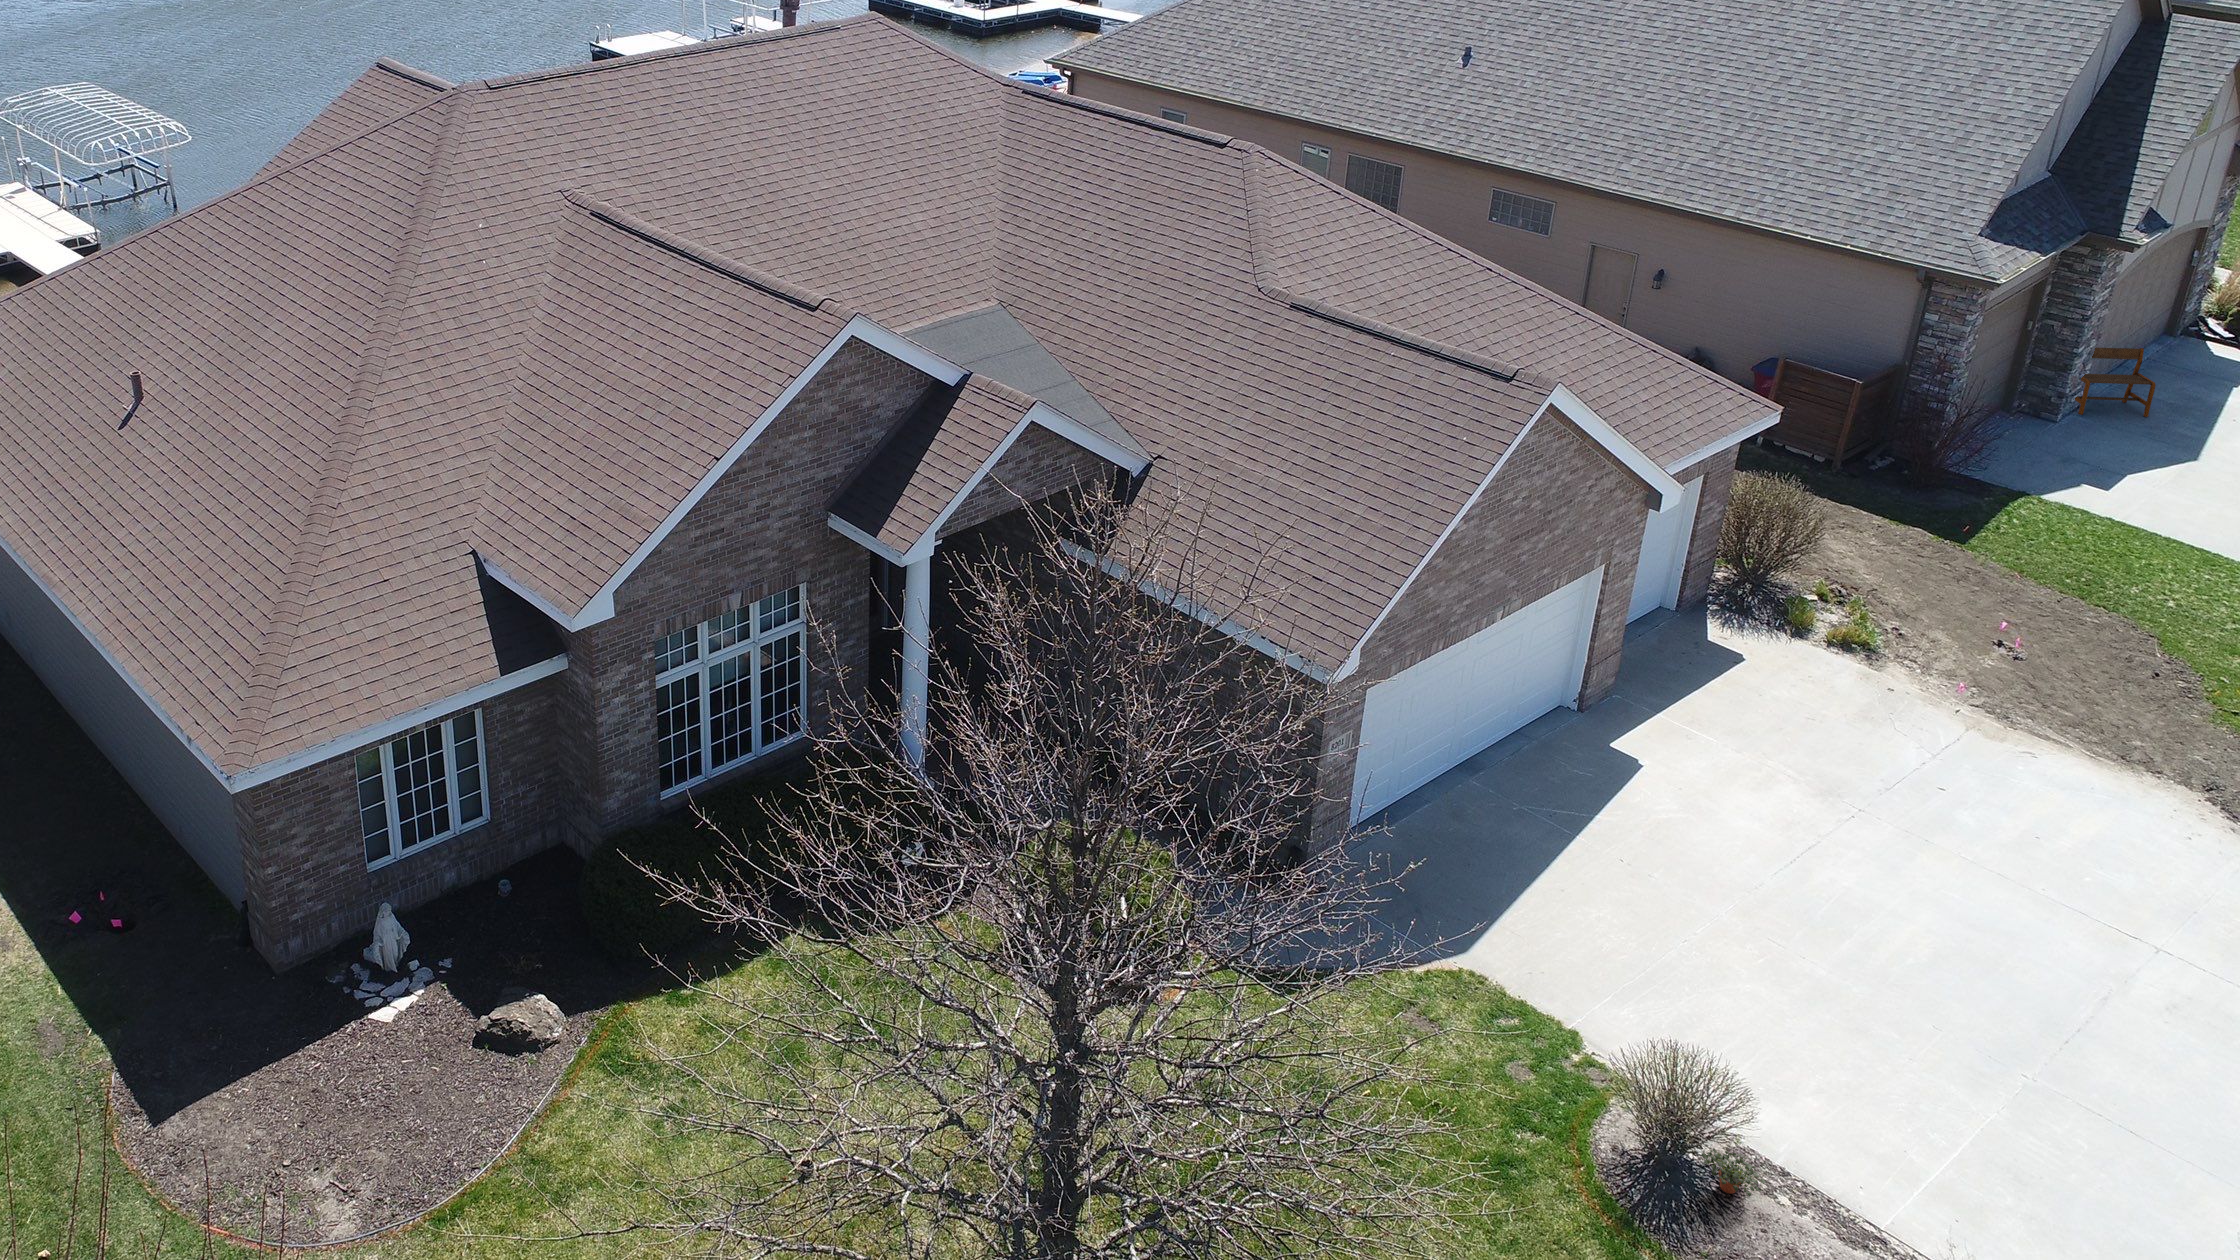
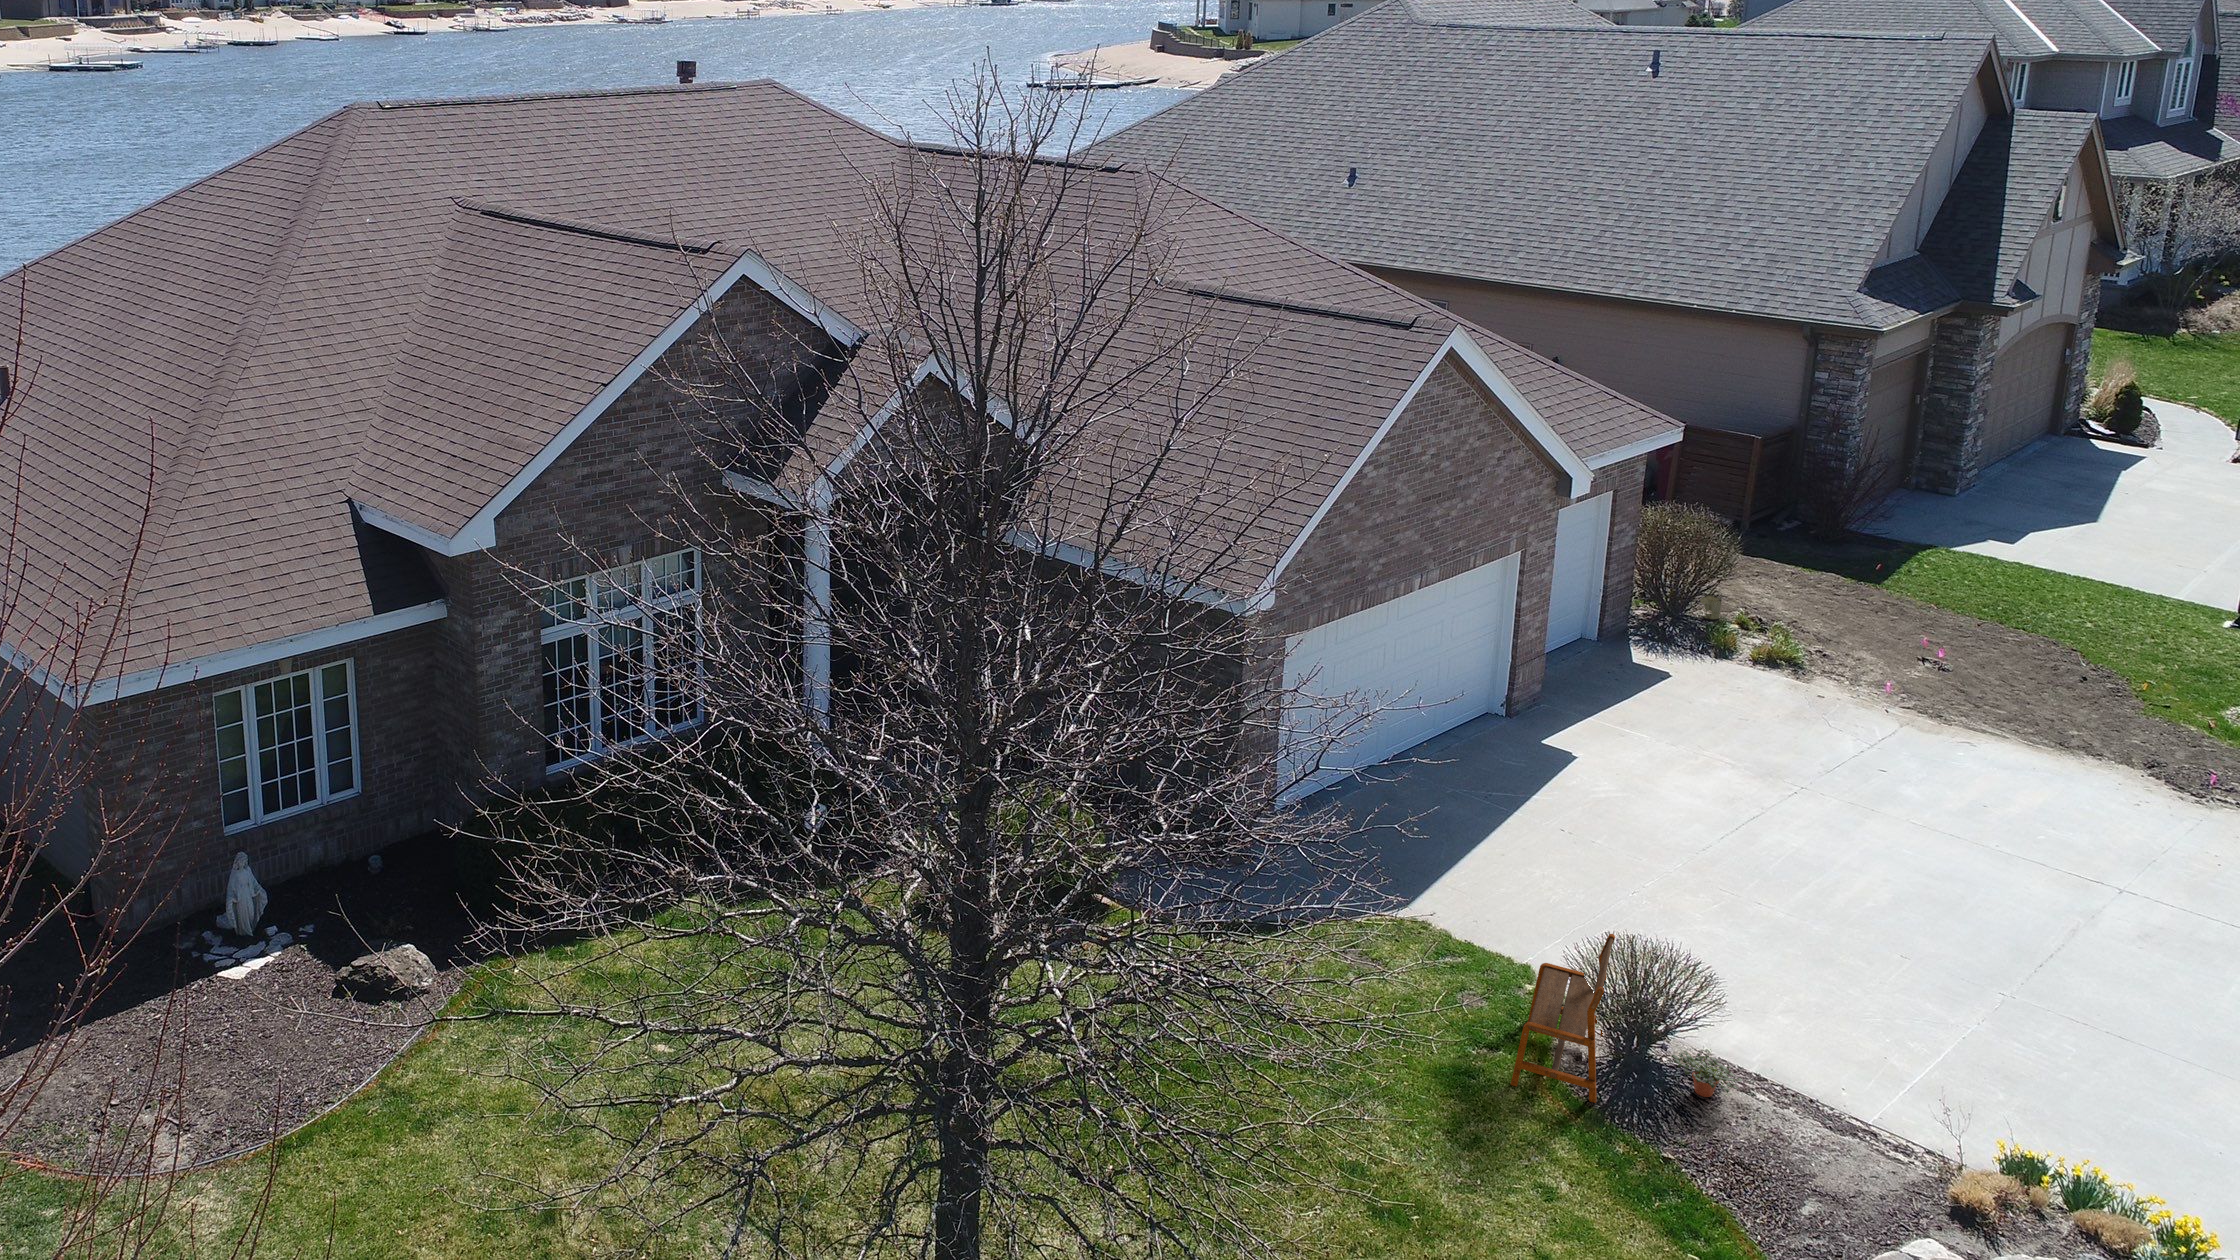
bench: present [2075,347,2156,417] -> present [1511,934,1615,1103]
watering can: none [1783,561,1805,592] -> present [1700,596,1722,621]

